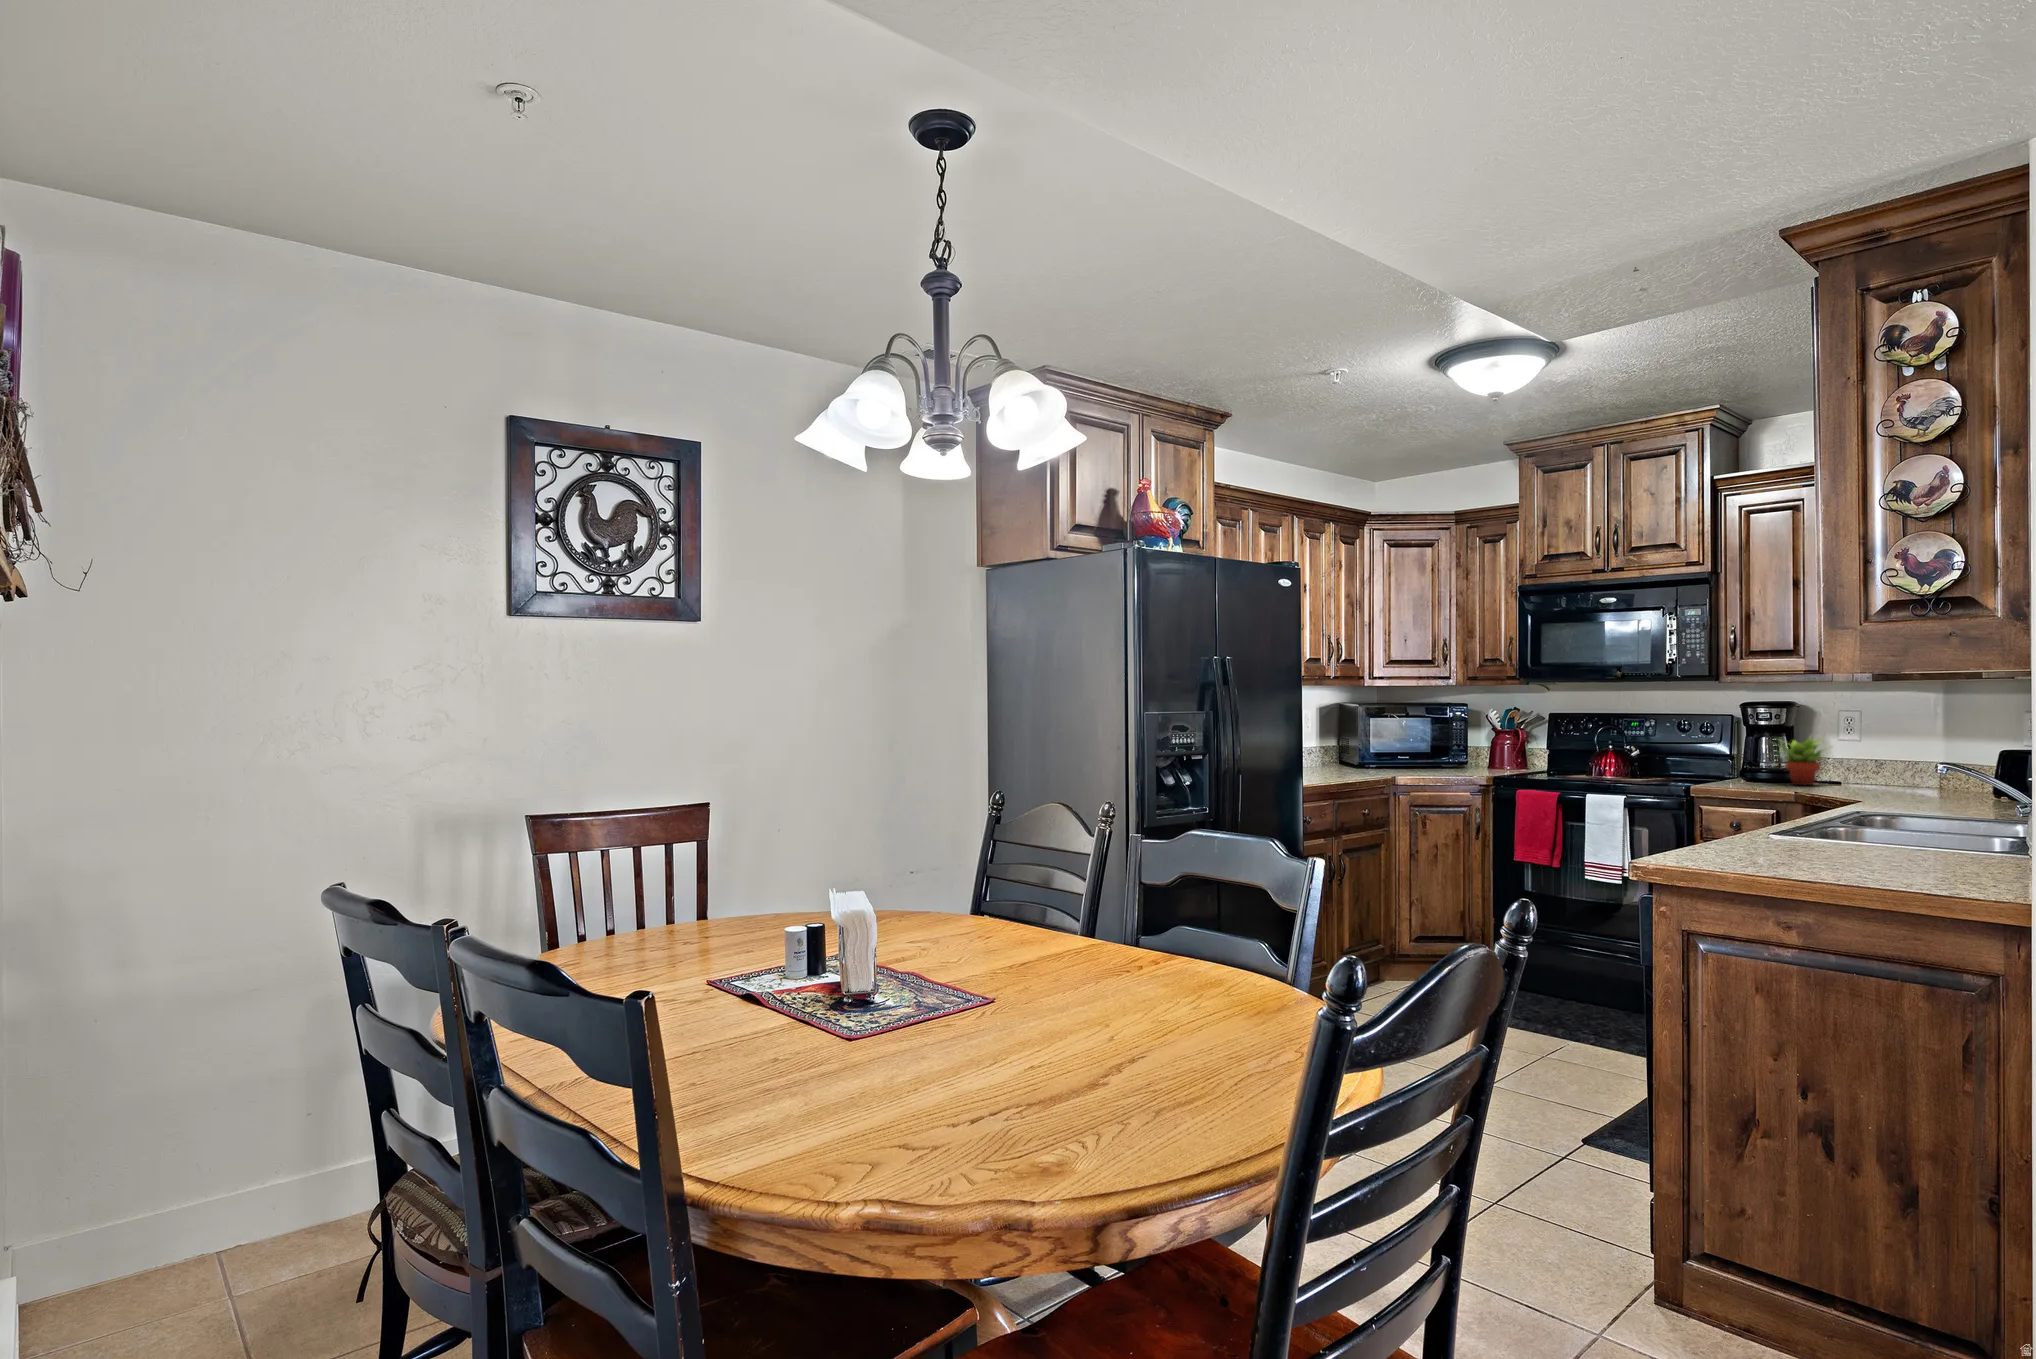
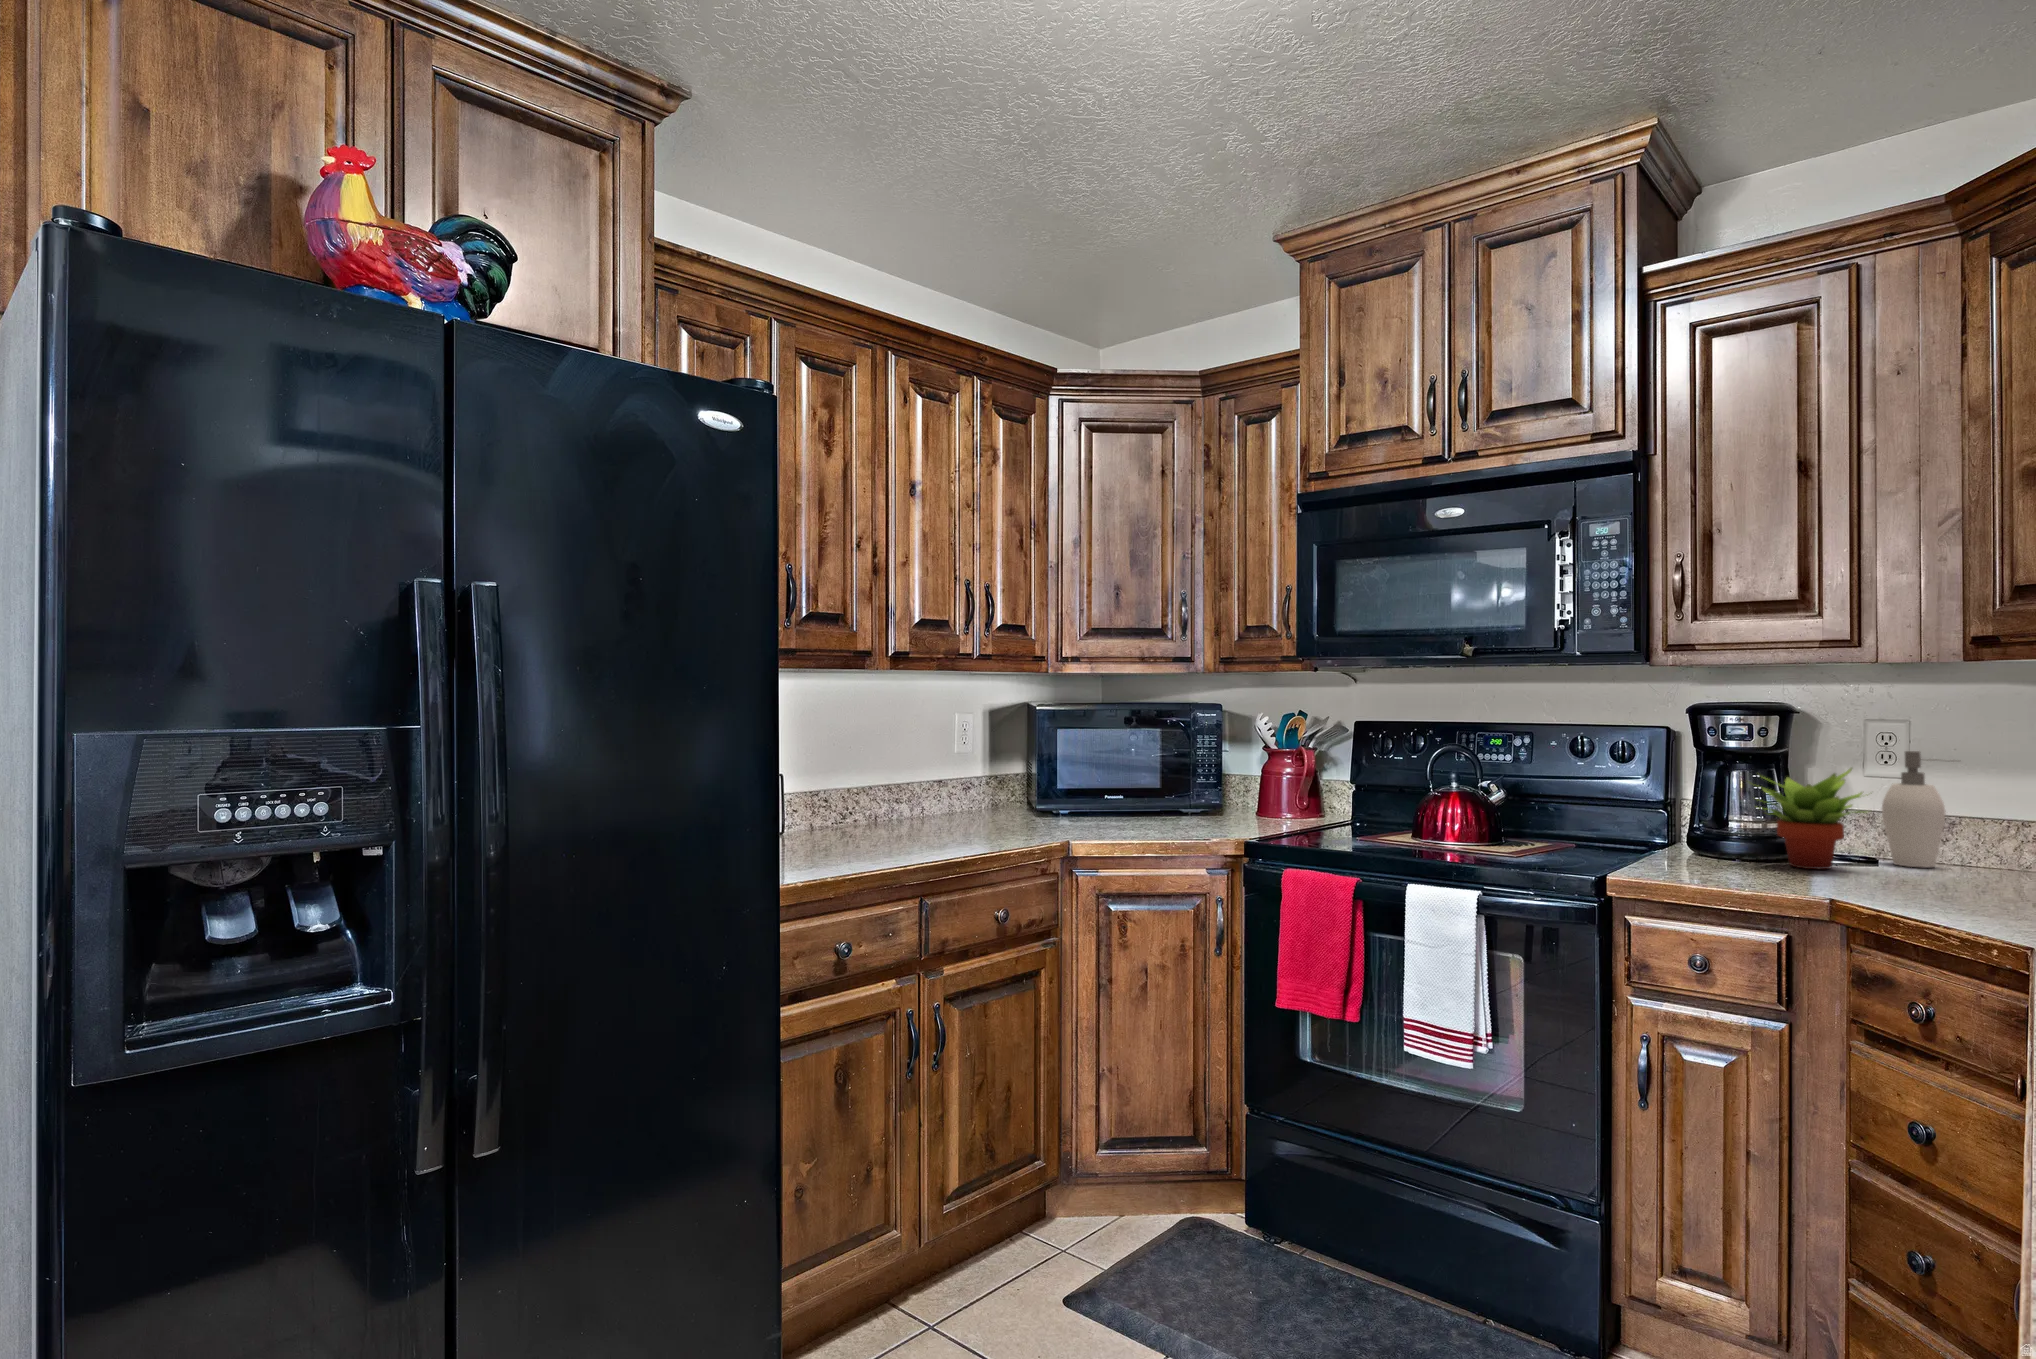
soap dispenser: none [1845,726,1884,786] -> present [1882,751,1946,868]

